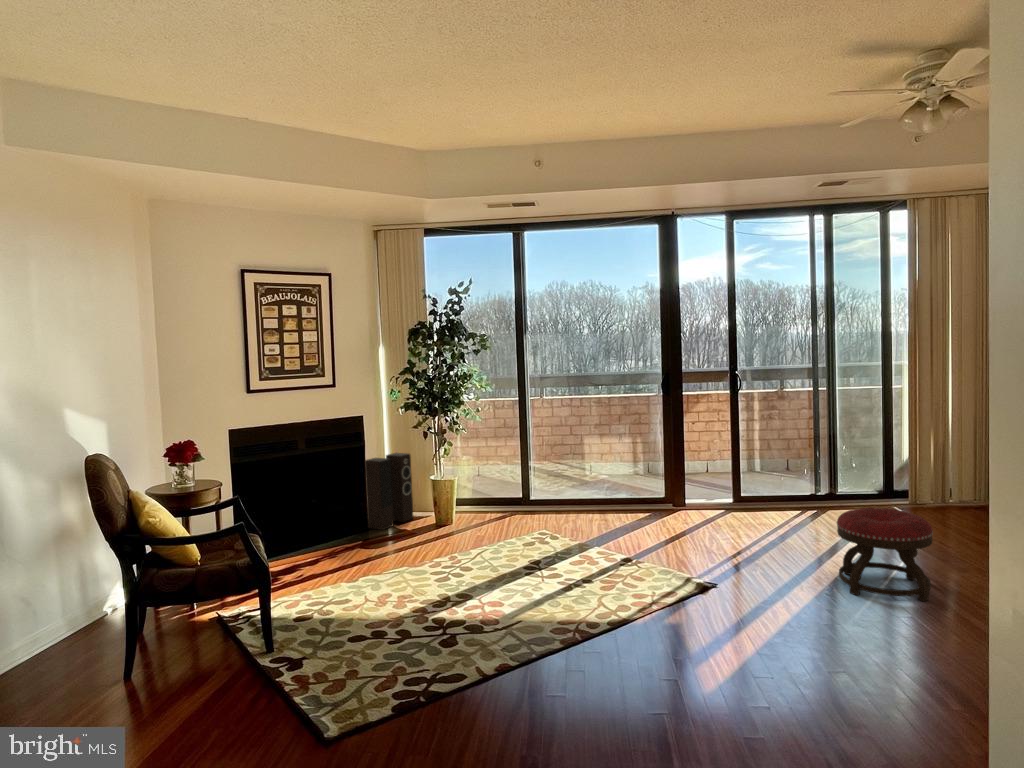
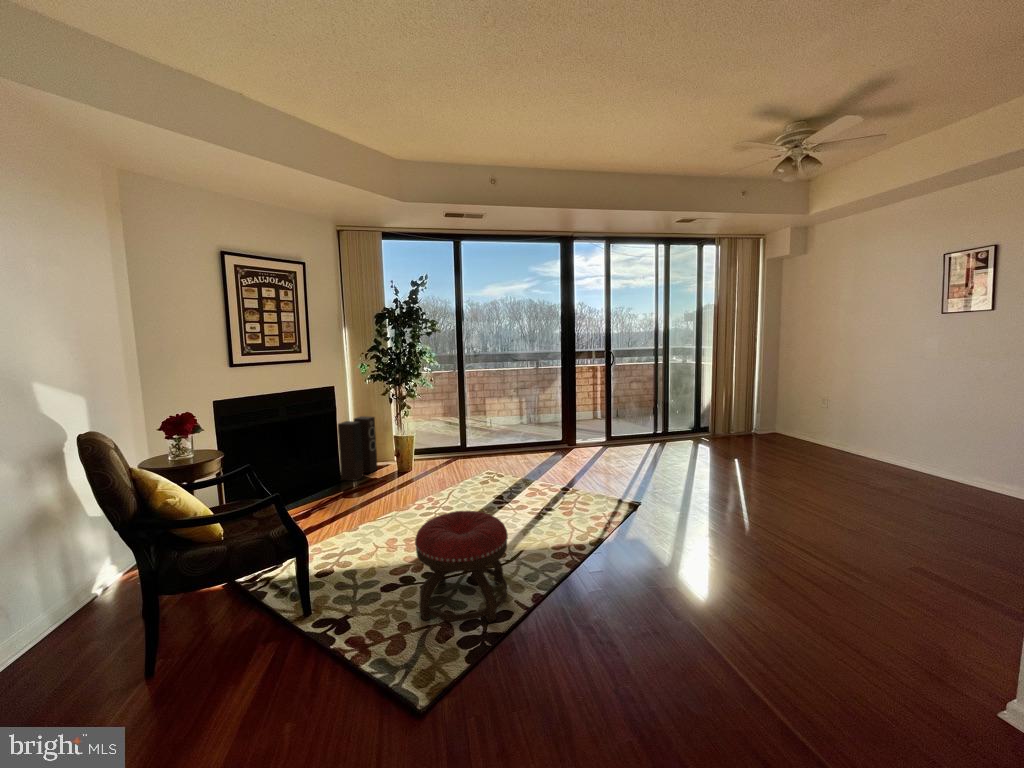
ottoman: present [837,508,933,601] -> present [415,511,508,622]

